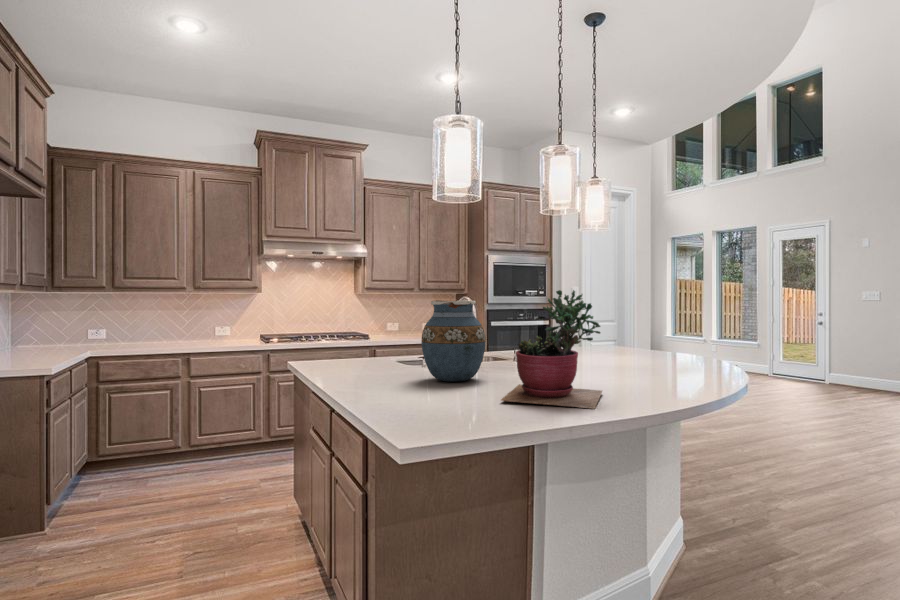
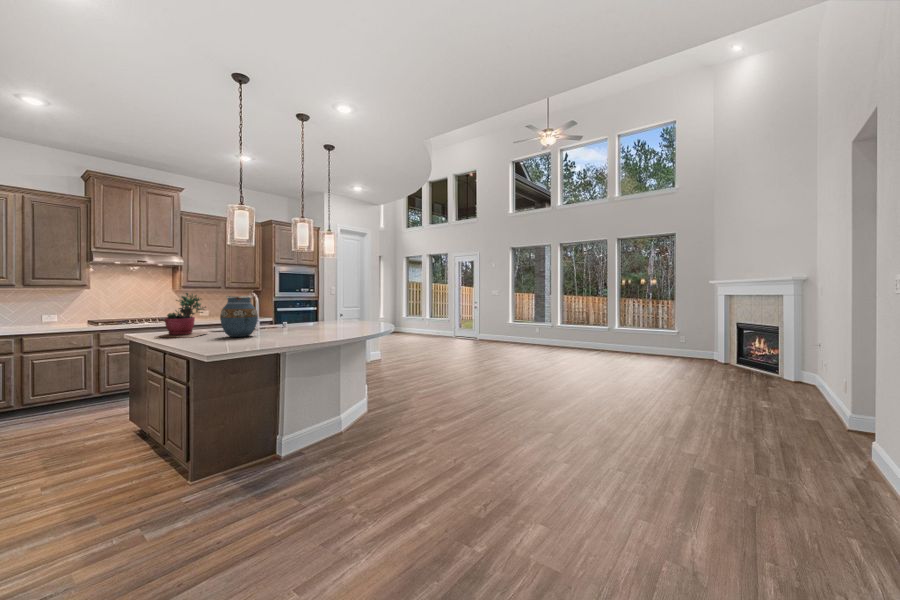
succulent plant: present [501,290,602,409] -> present [157,293,206,337]

